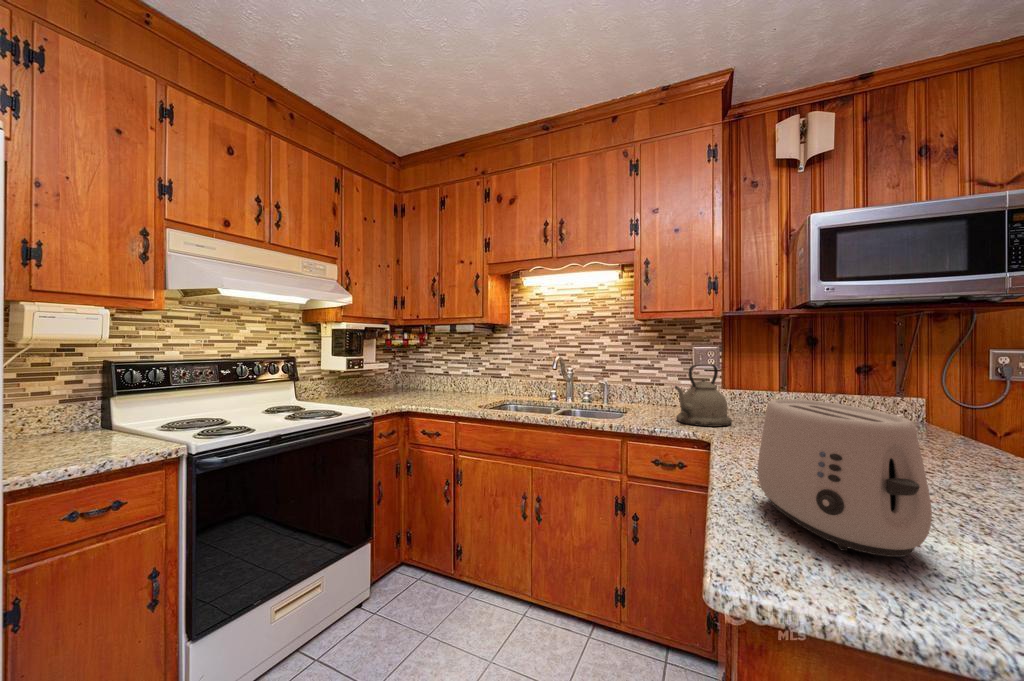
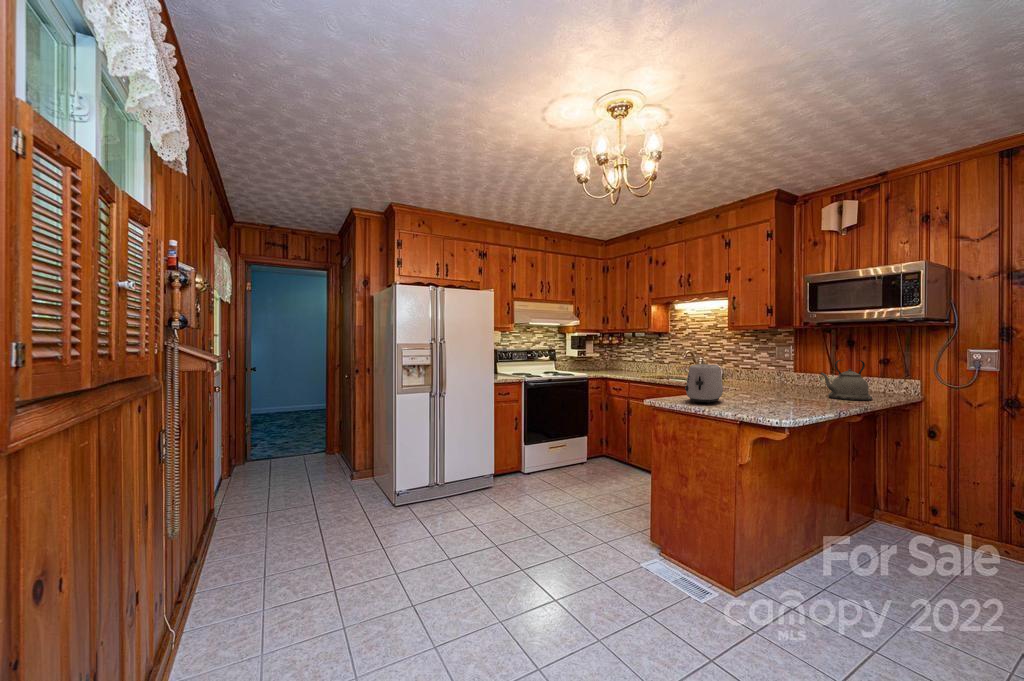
kettle: present [675,365,732,427] -> present [821,360,872,401]

